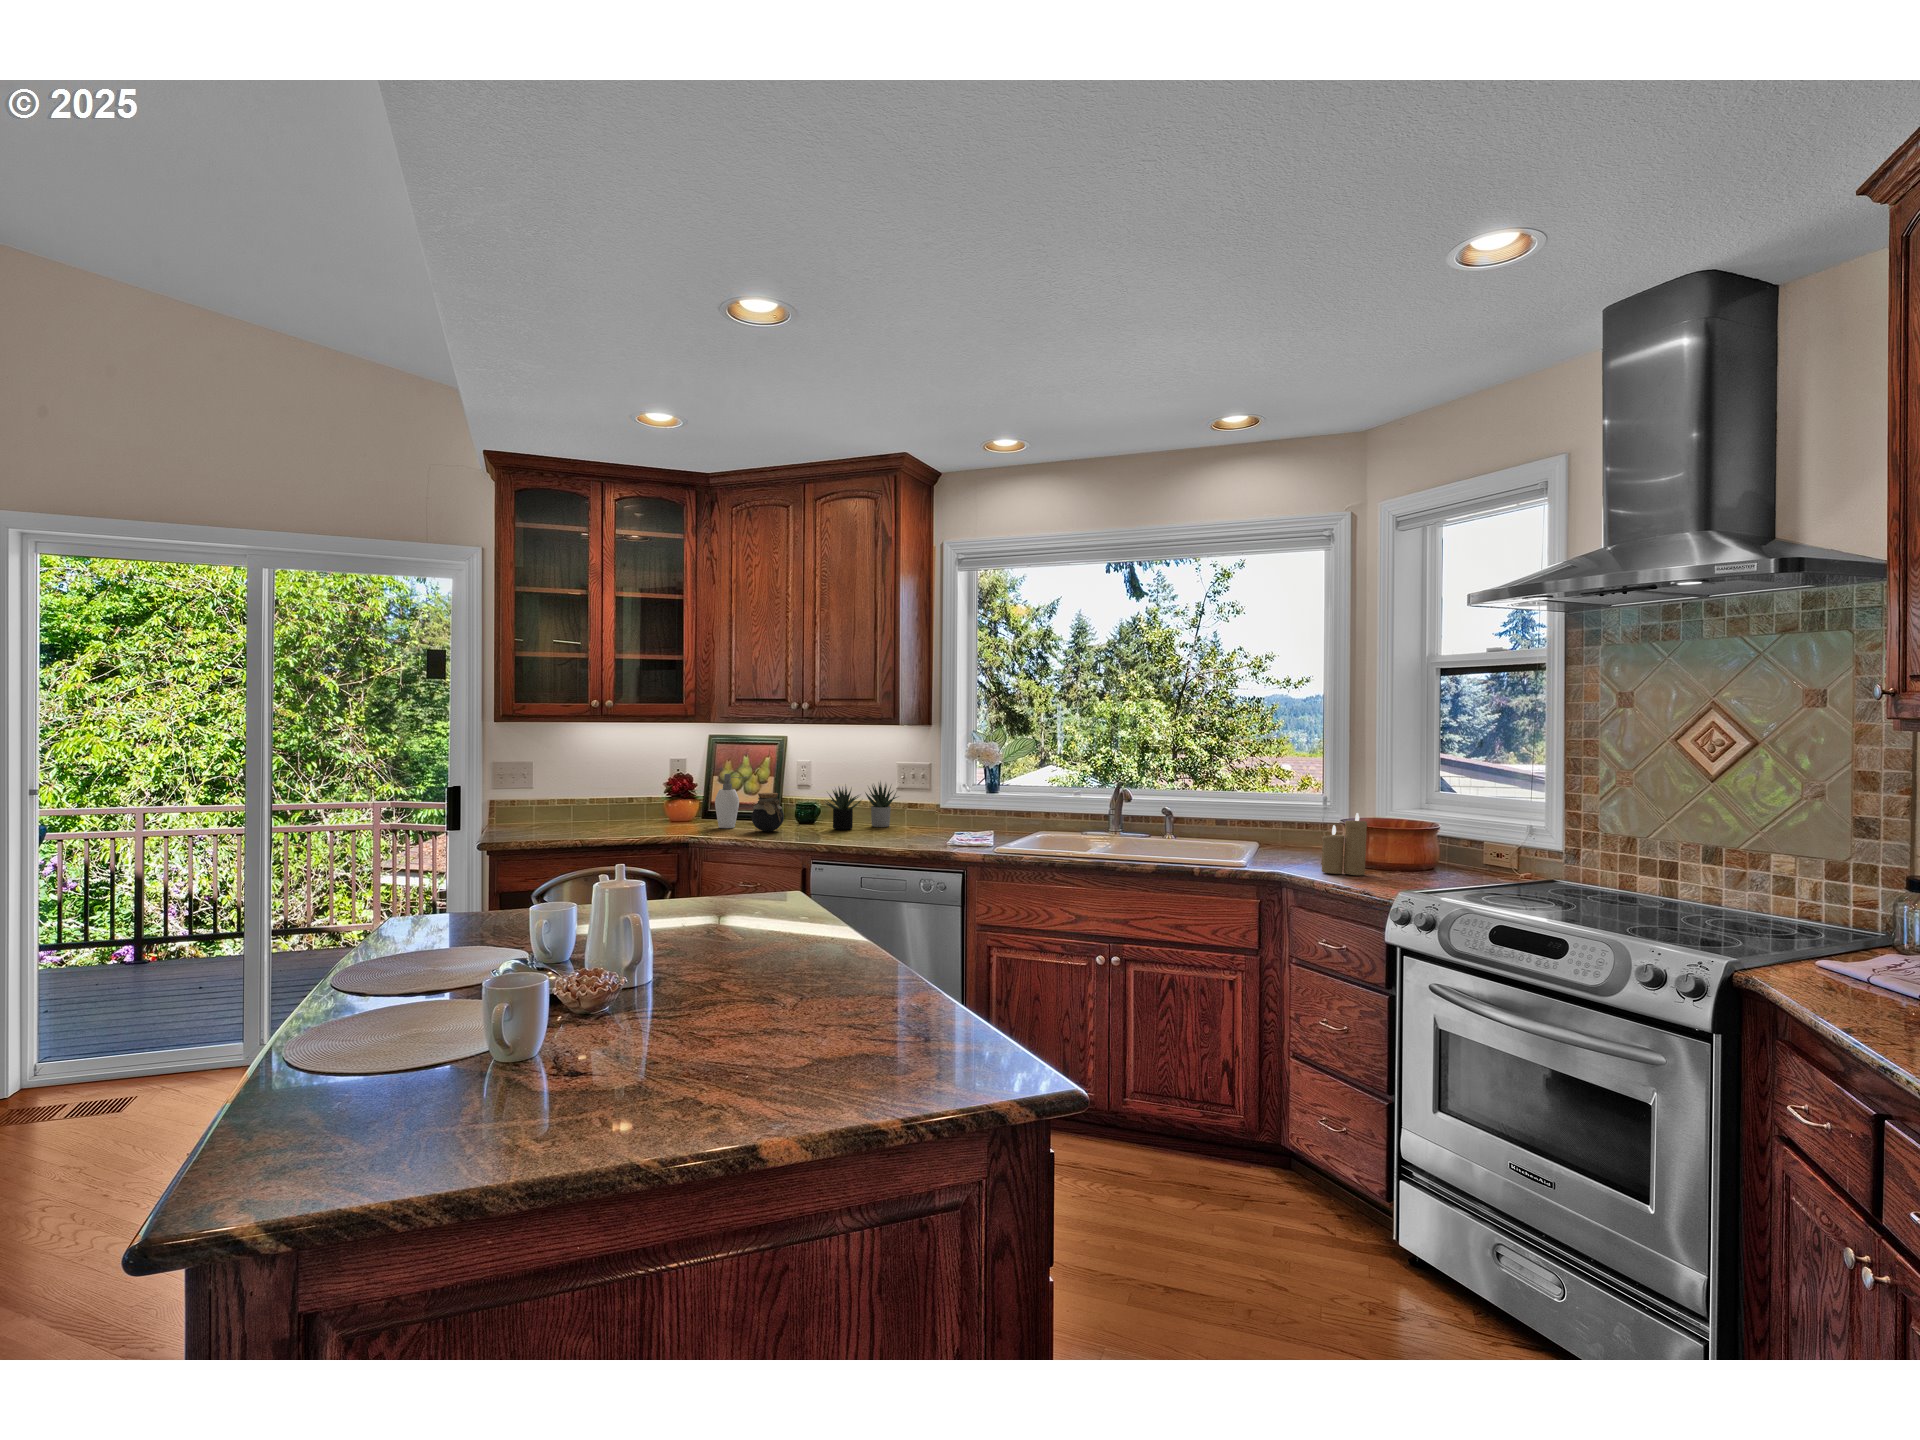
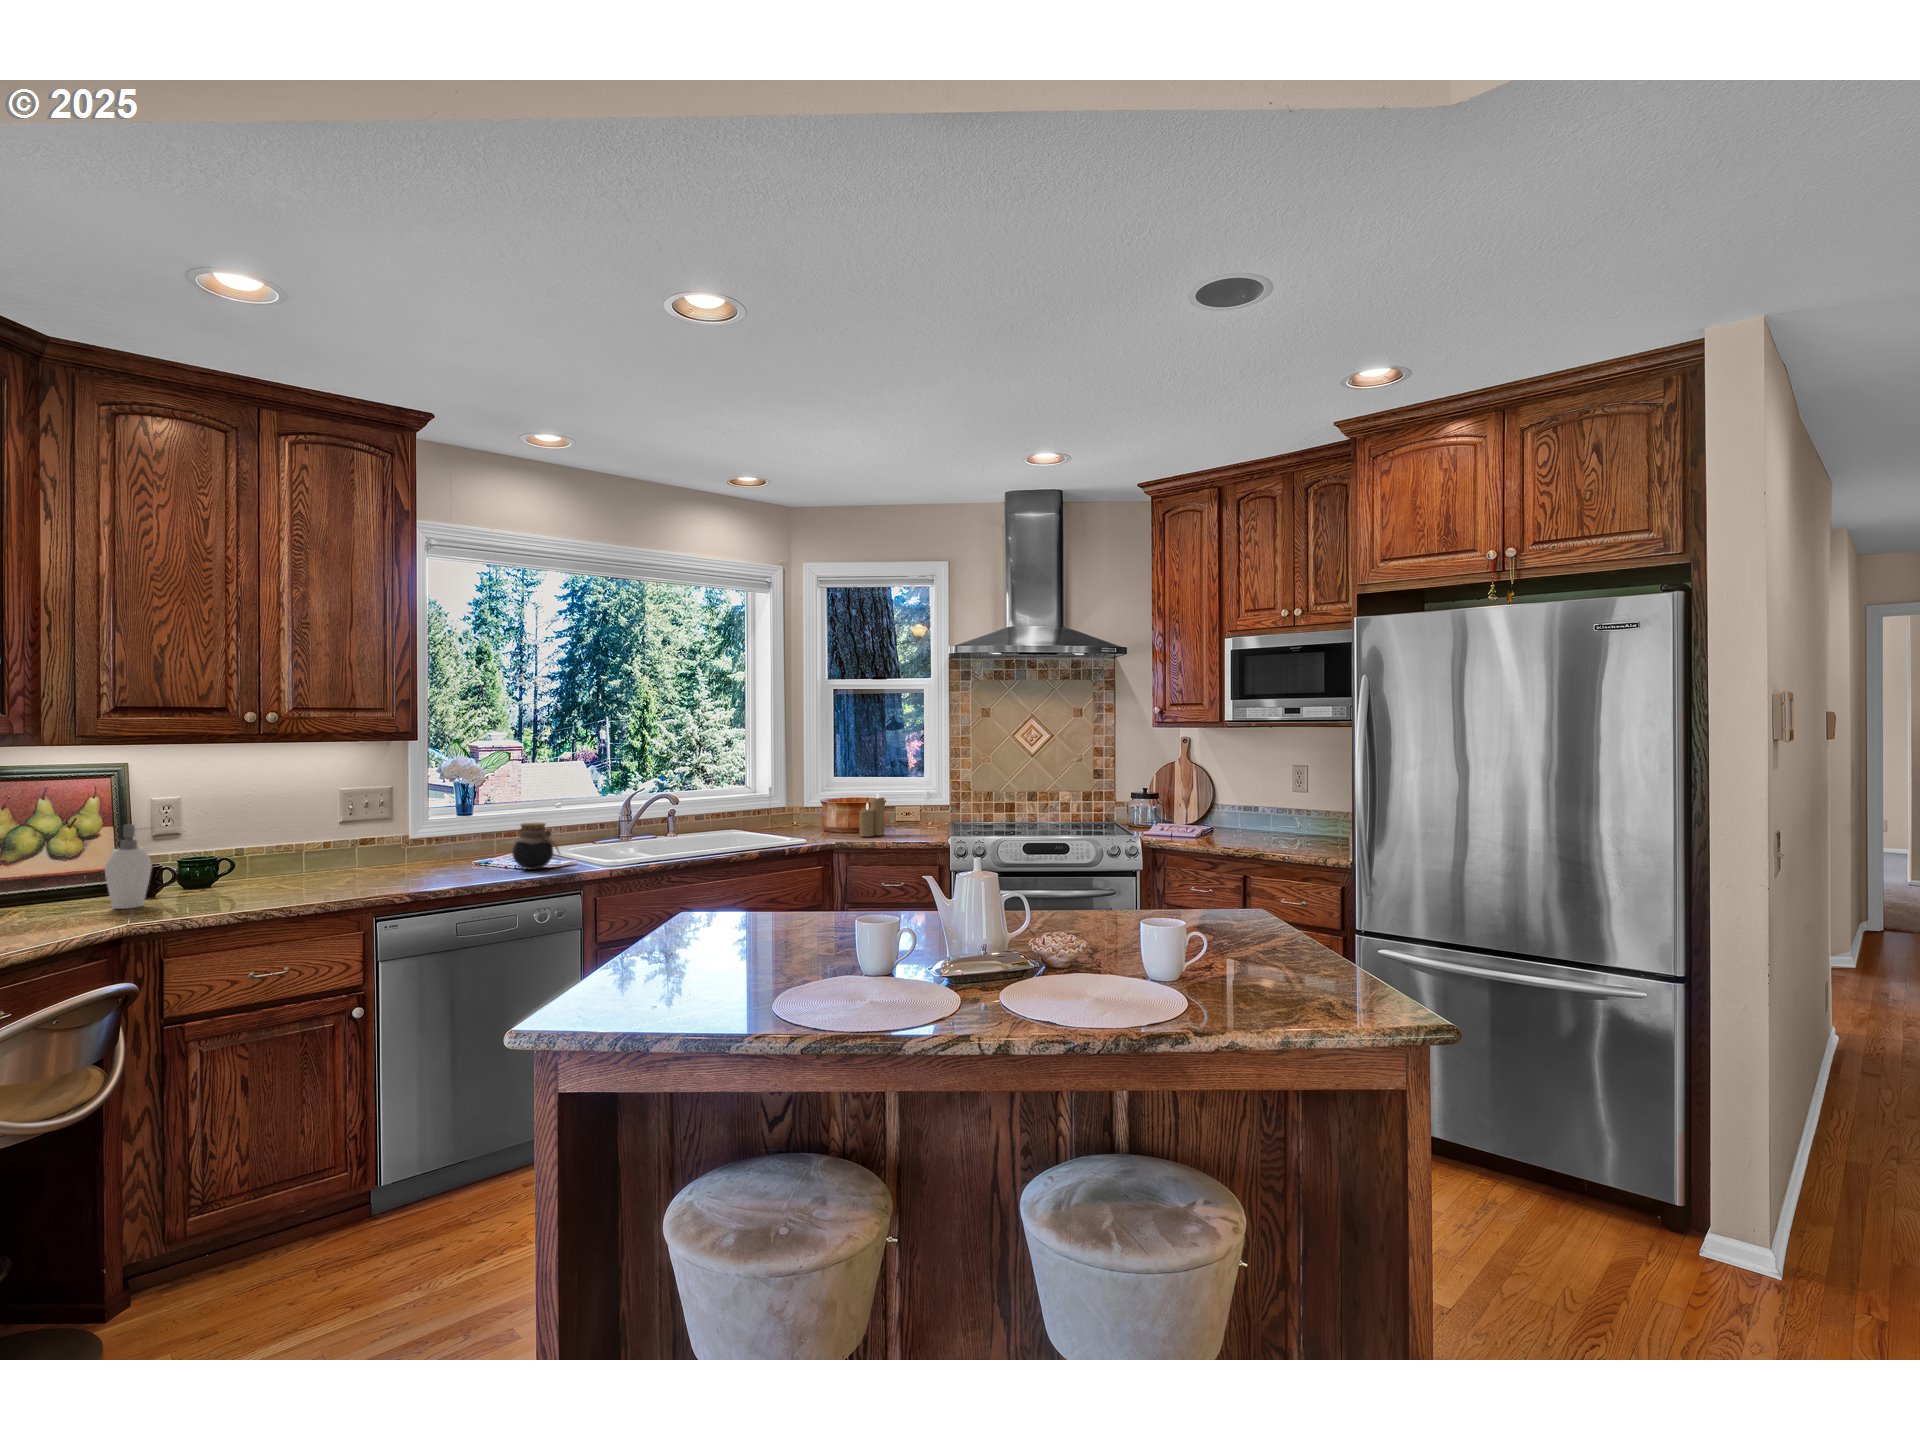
succulent plant: present [824,782,897,830] -> none [290,811,372,880]
jar: present [752,793,784,832] -> present [512,823,559,870]

